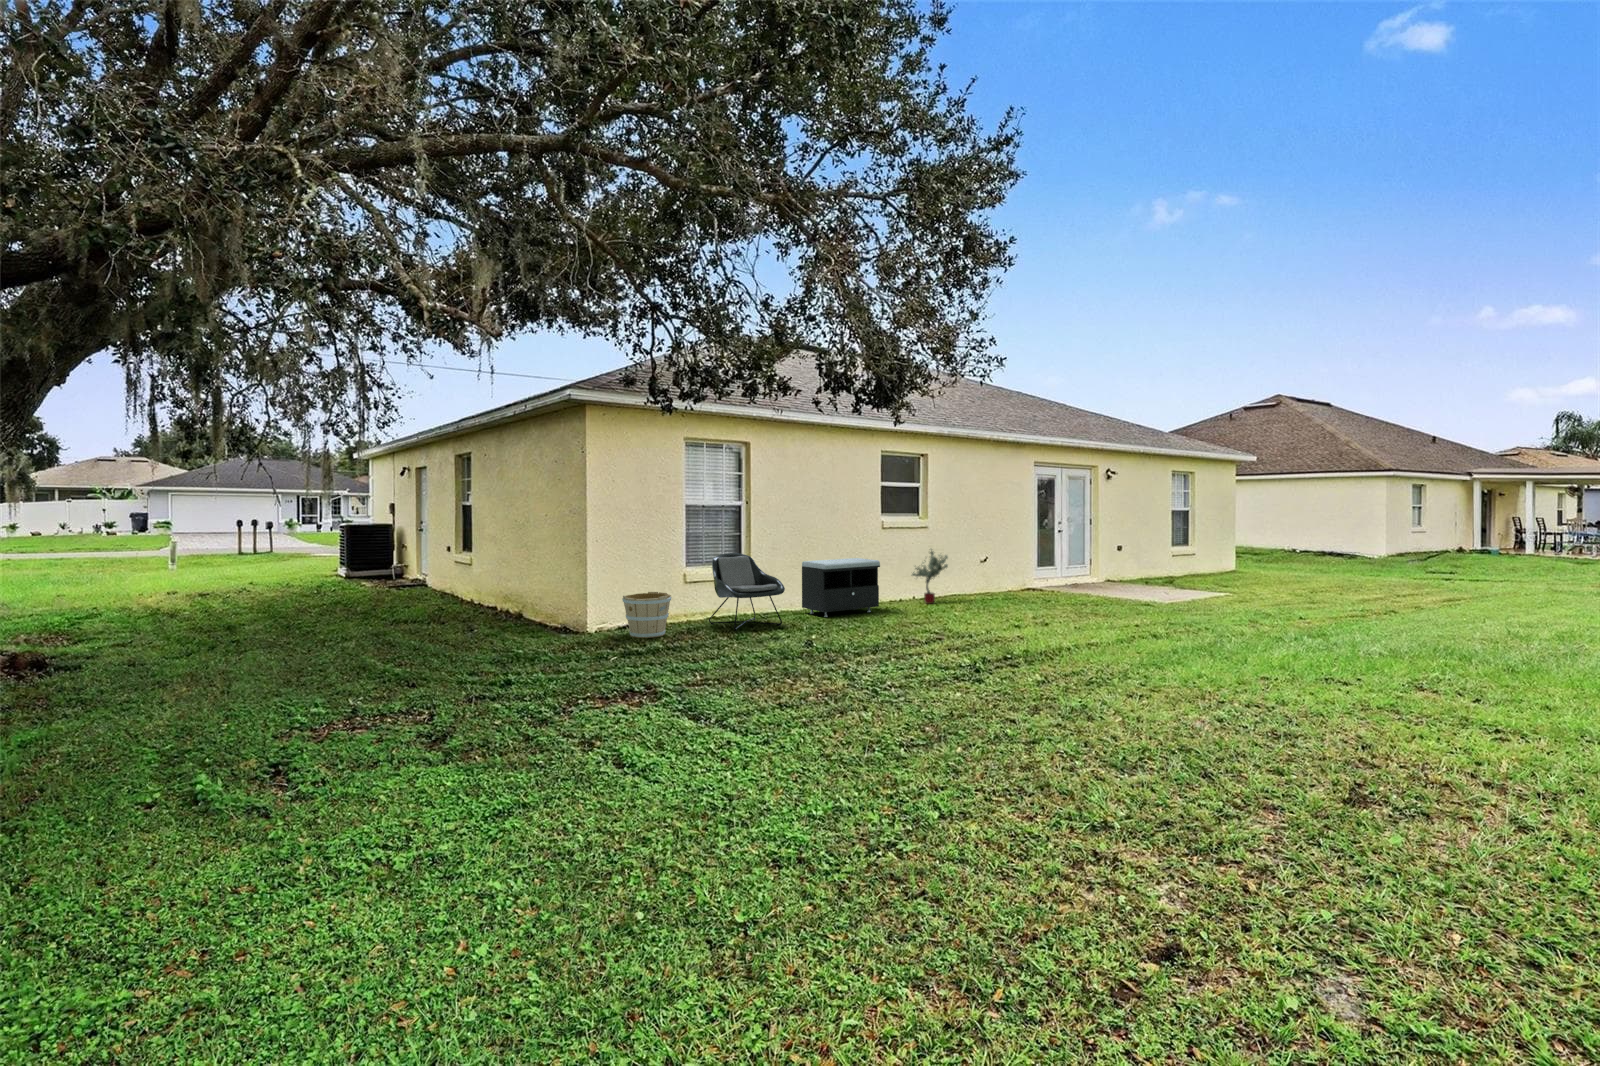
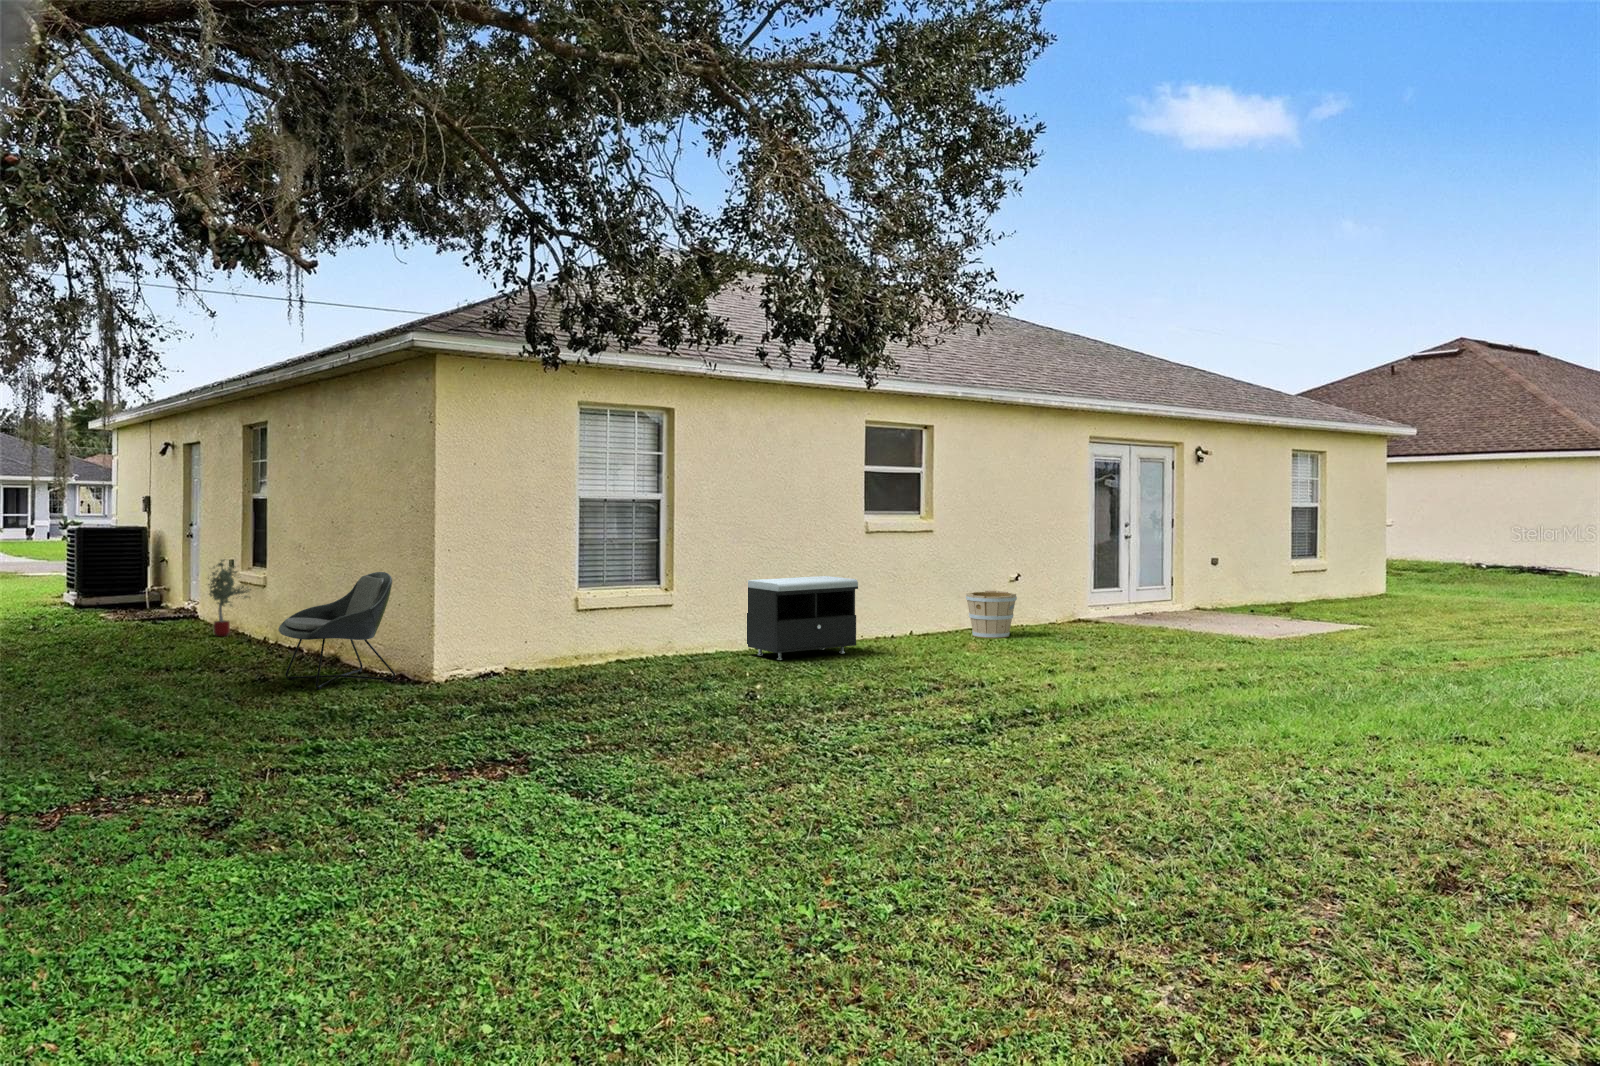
potted tree: present [912,549,948,604] -> present [208,560,251,636]
lounge chair: present [709,553,785,631] -> present [278,572,395,690]
wooden bucket: present [622,592,672,638] -> present [966,591,1017,638]

